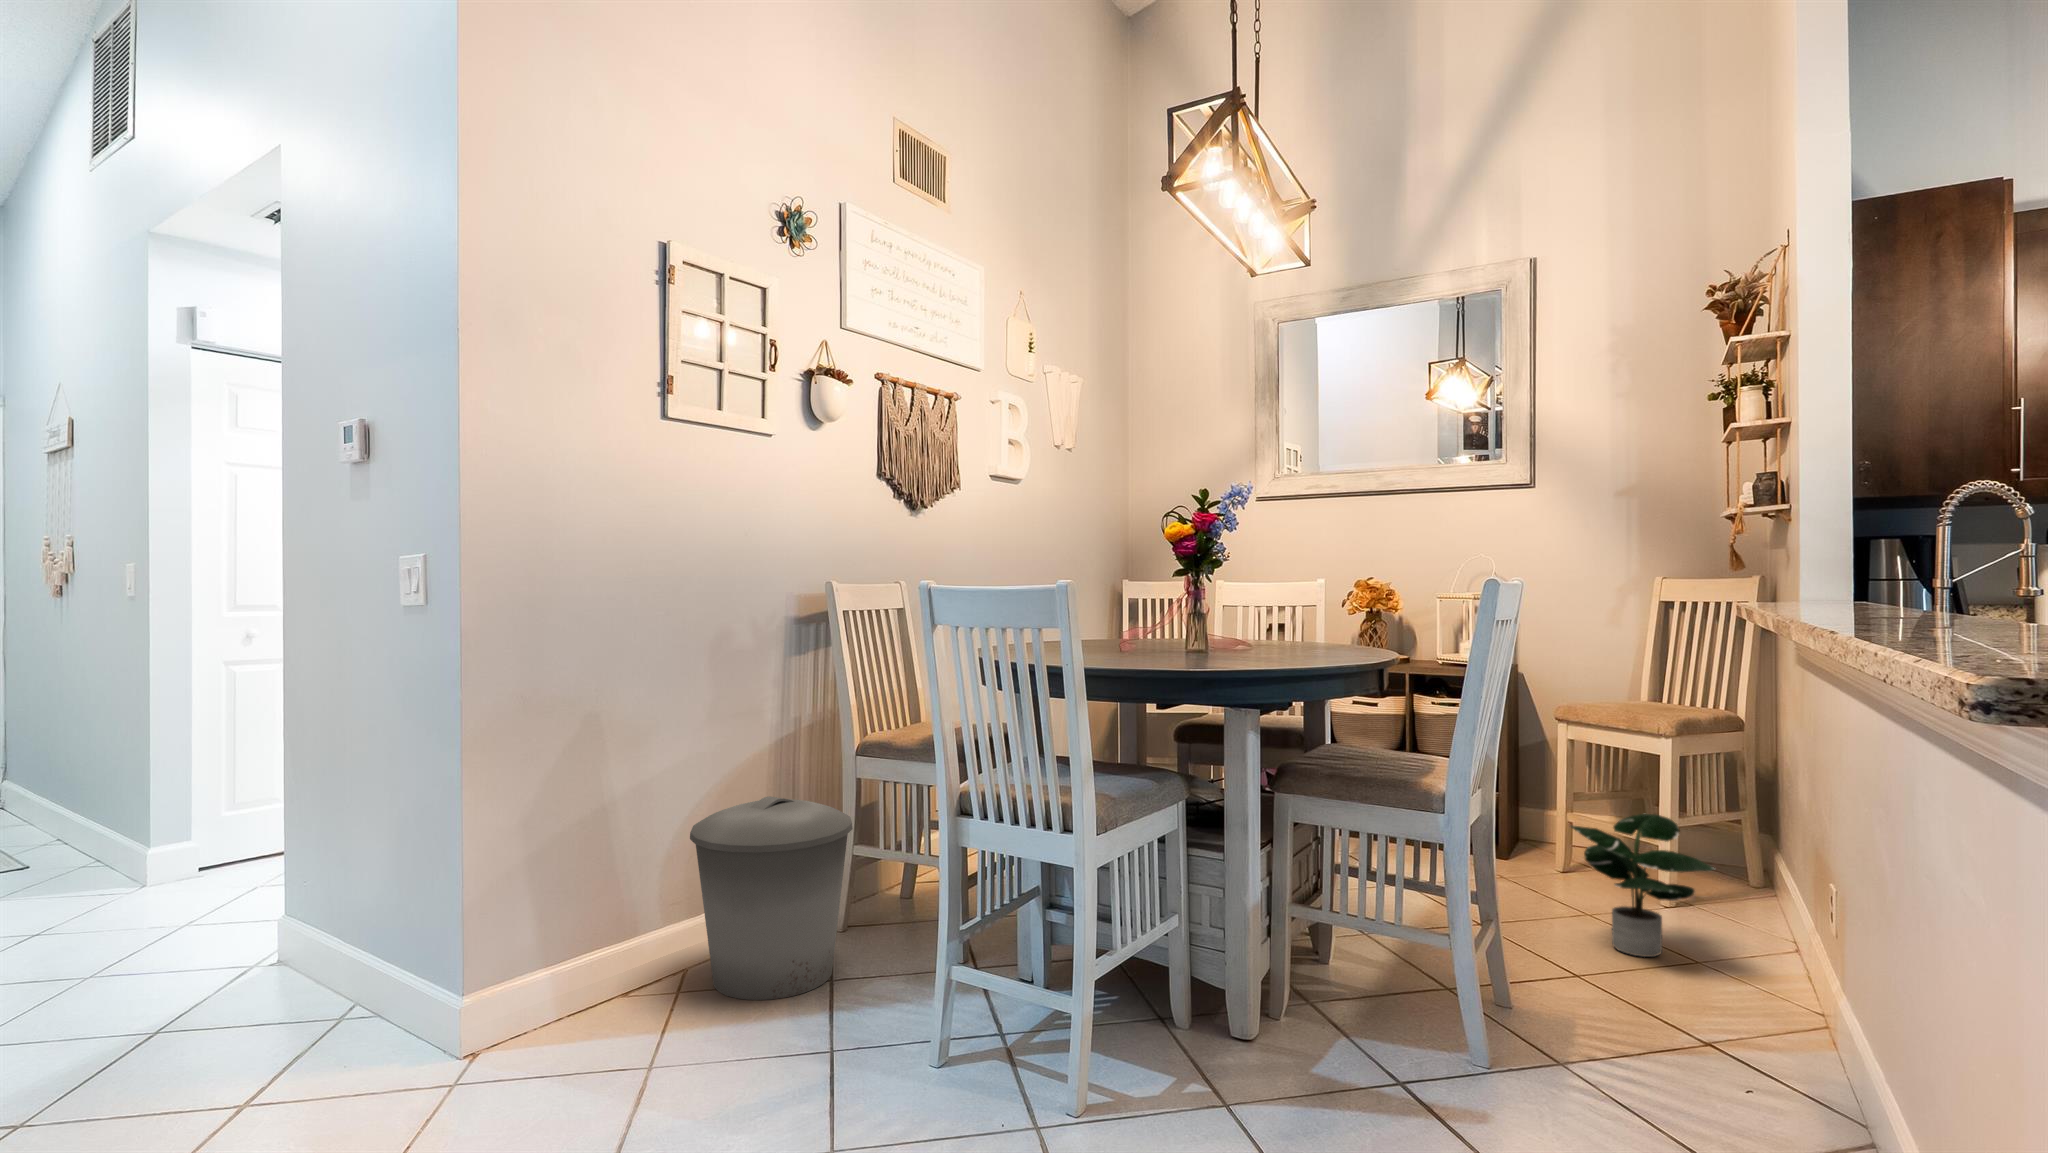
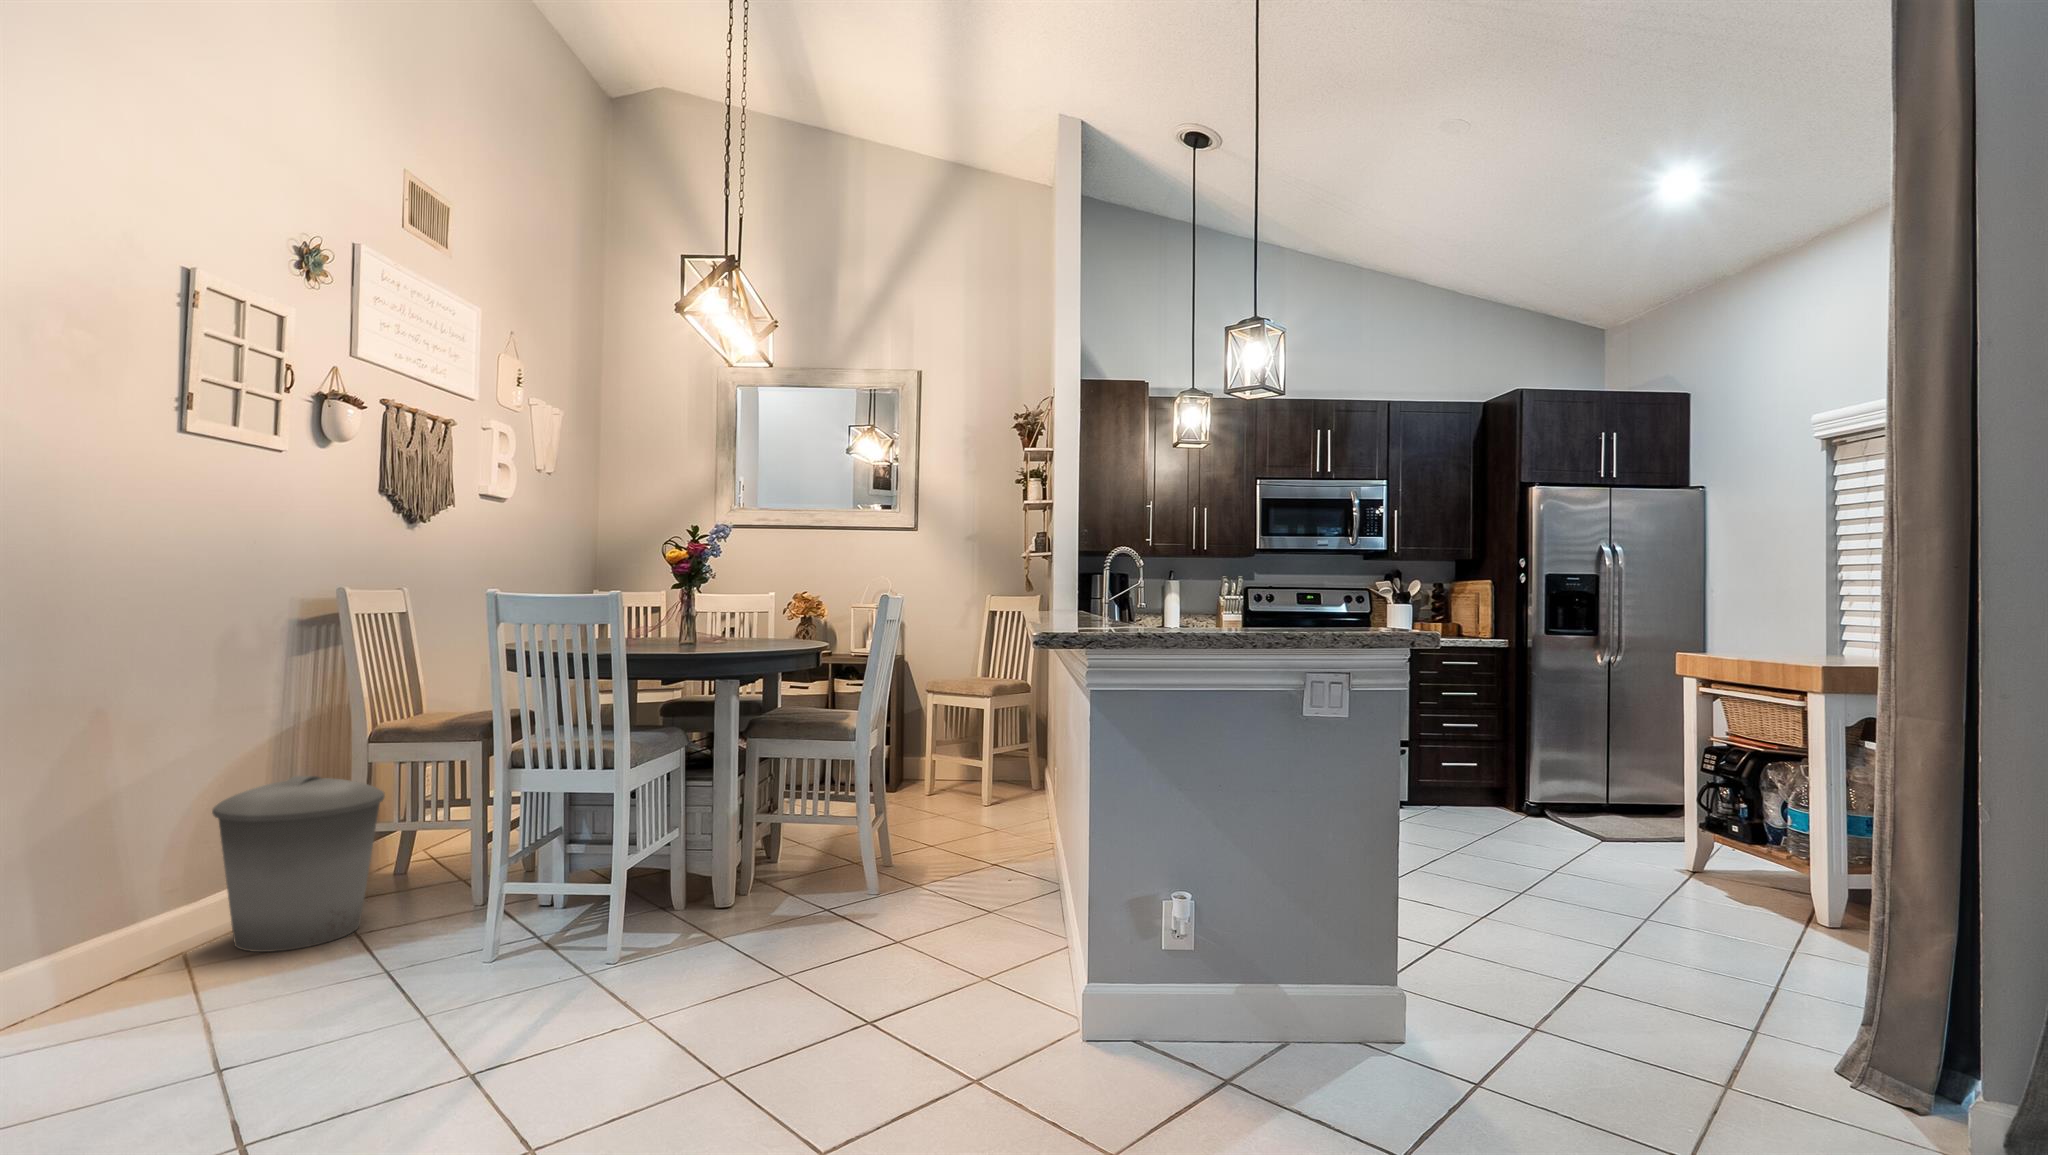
potted plant: present [1571,814,1714,957] -> none [929,744,1006,832]

